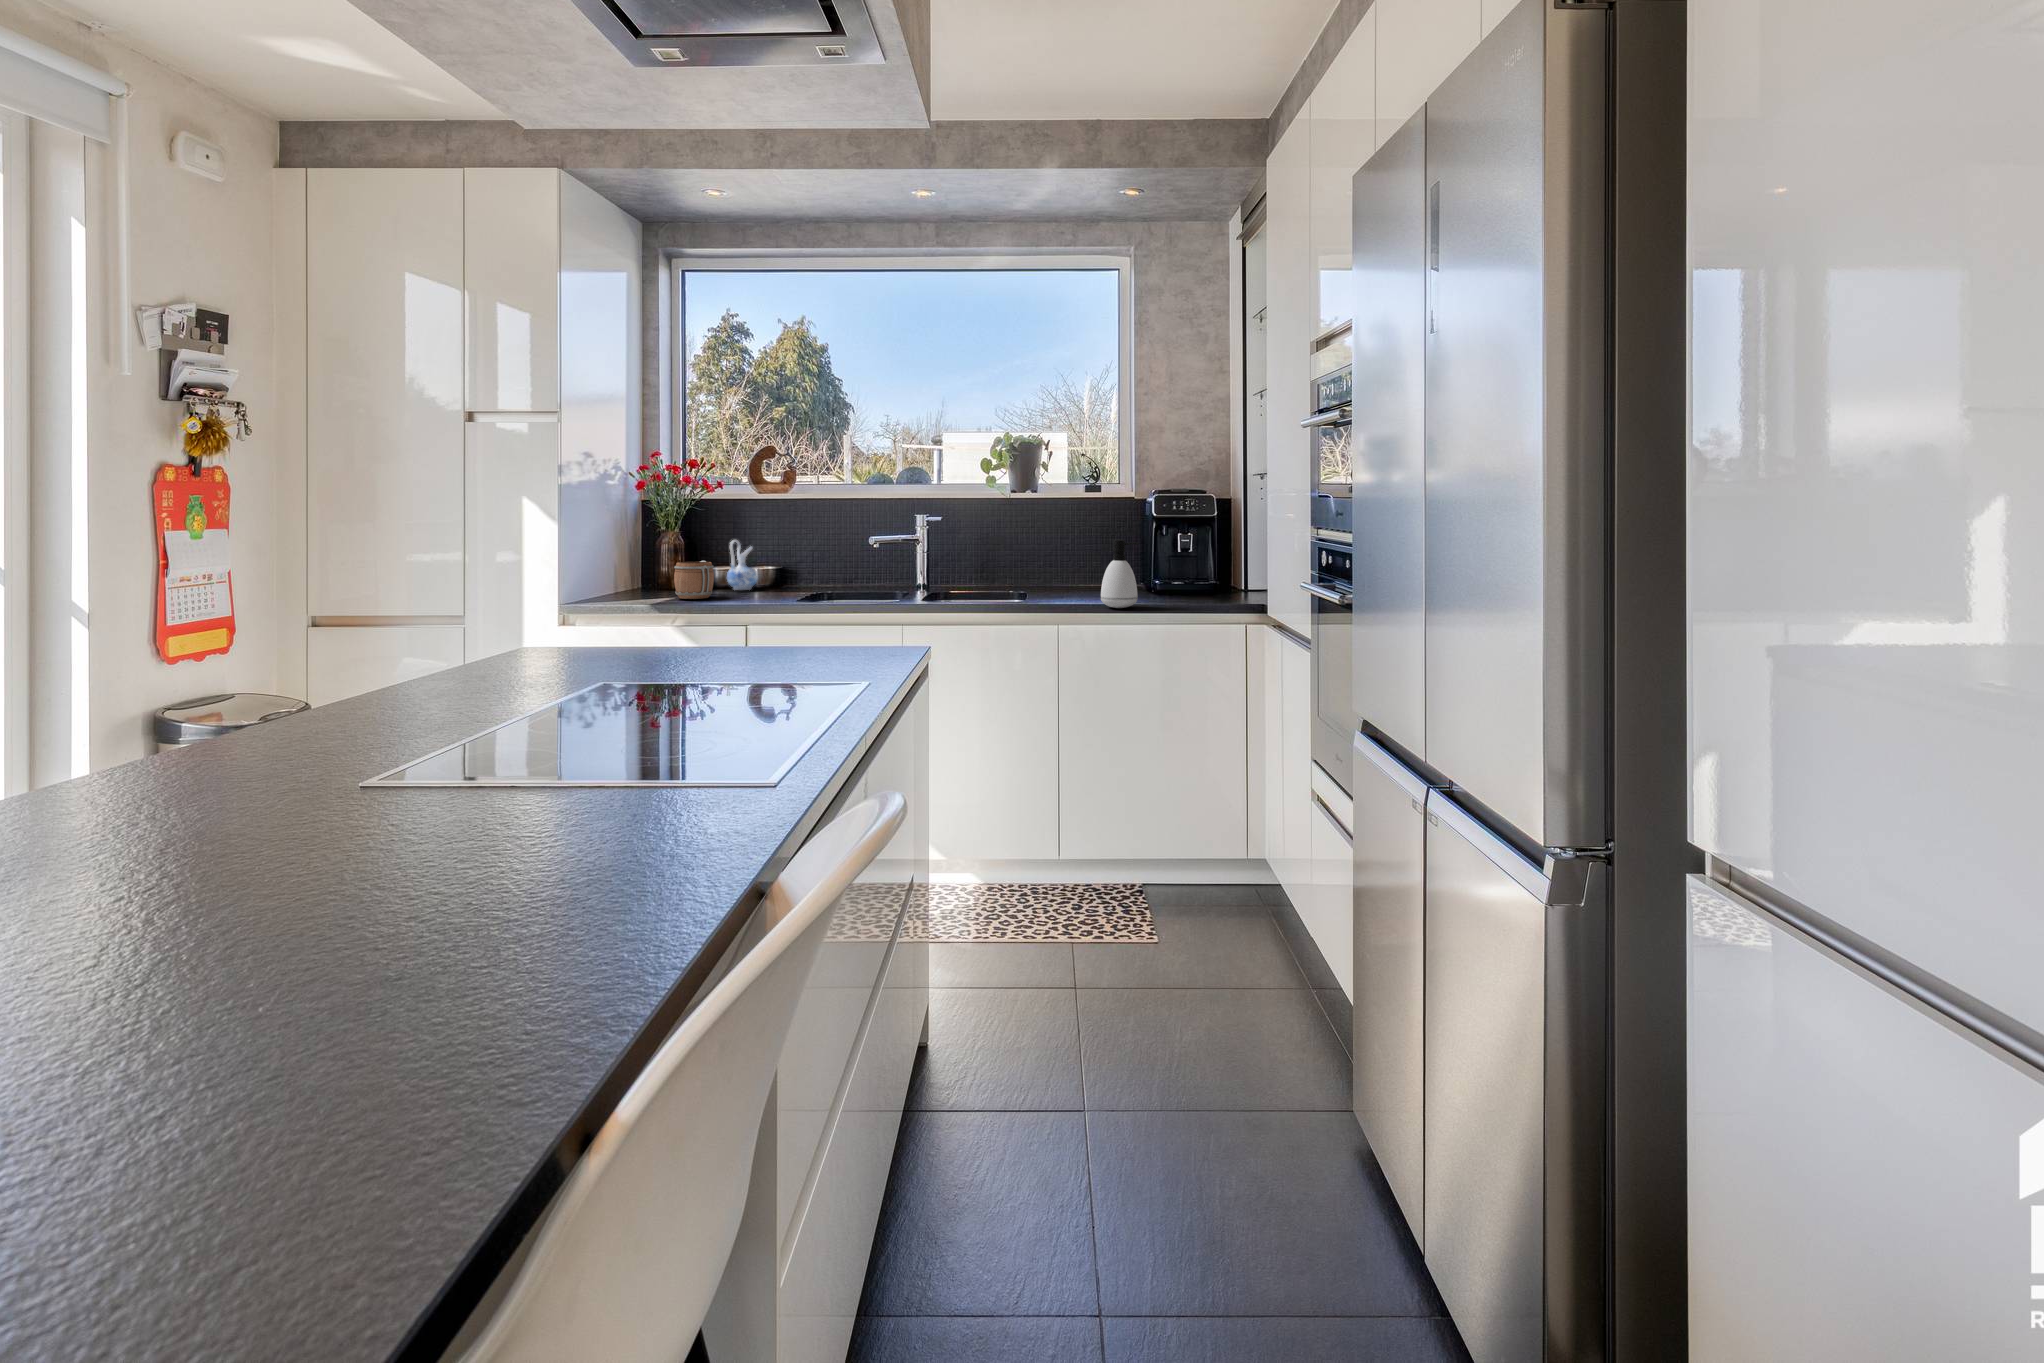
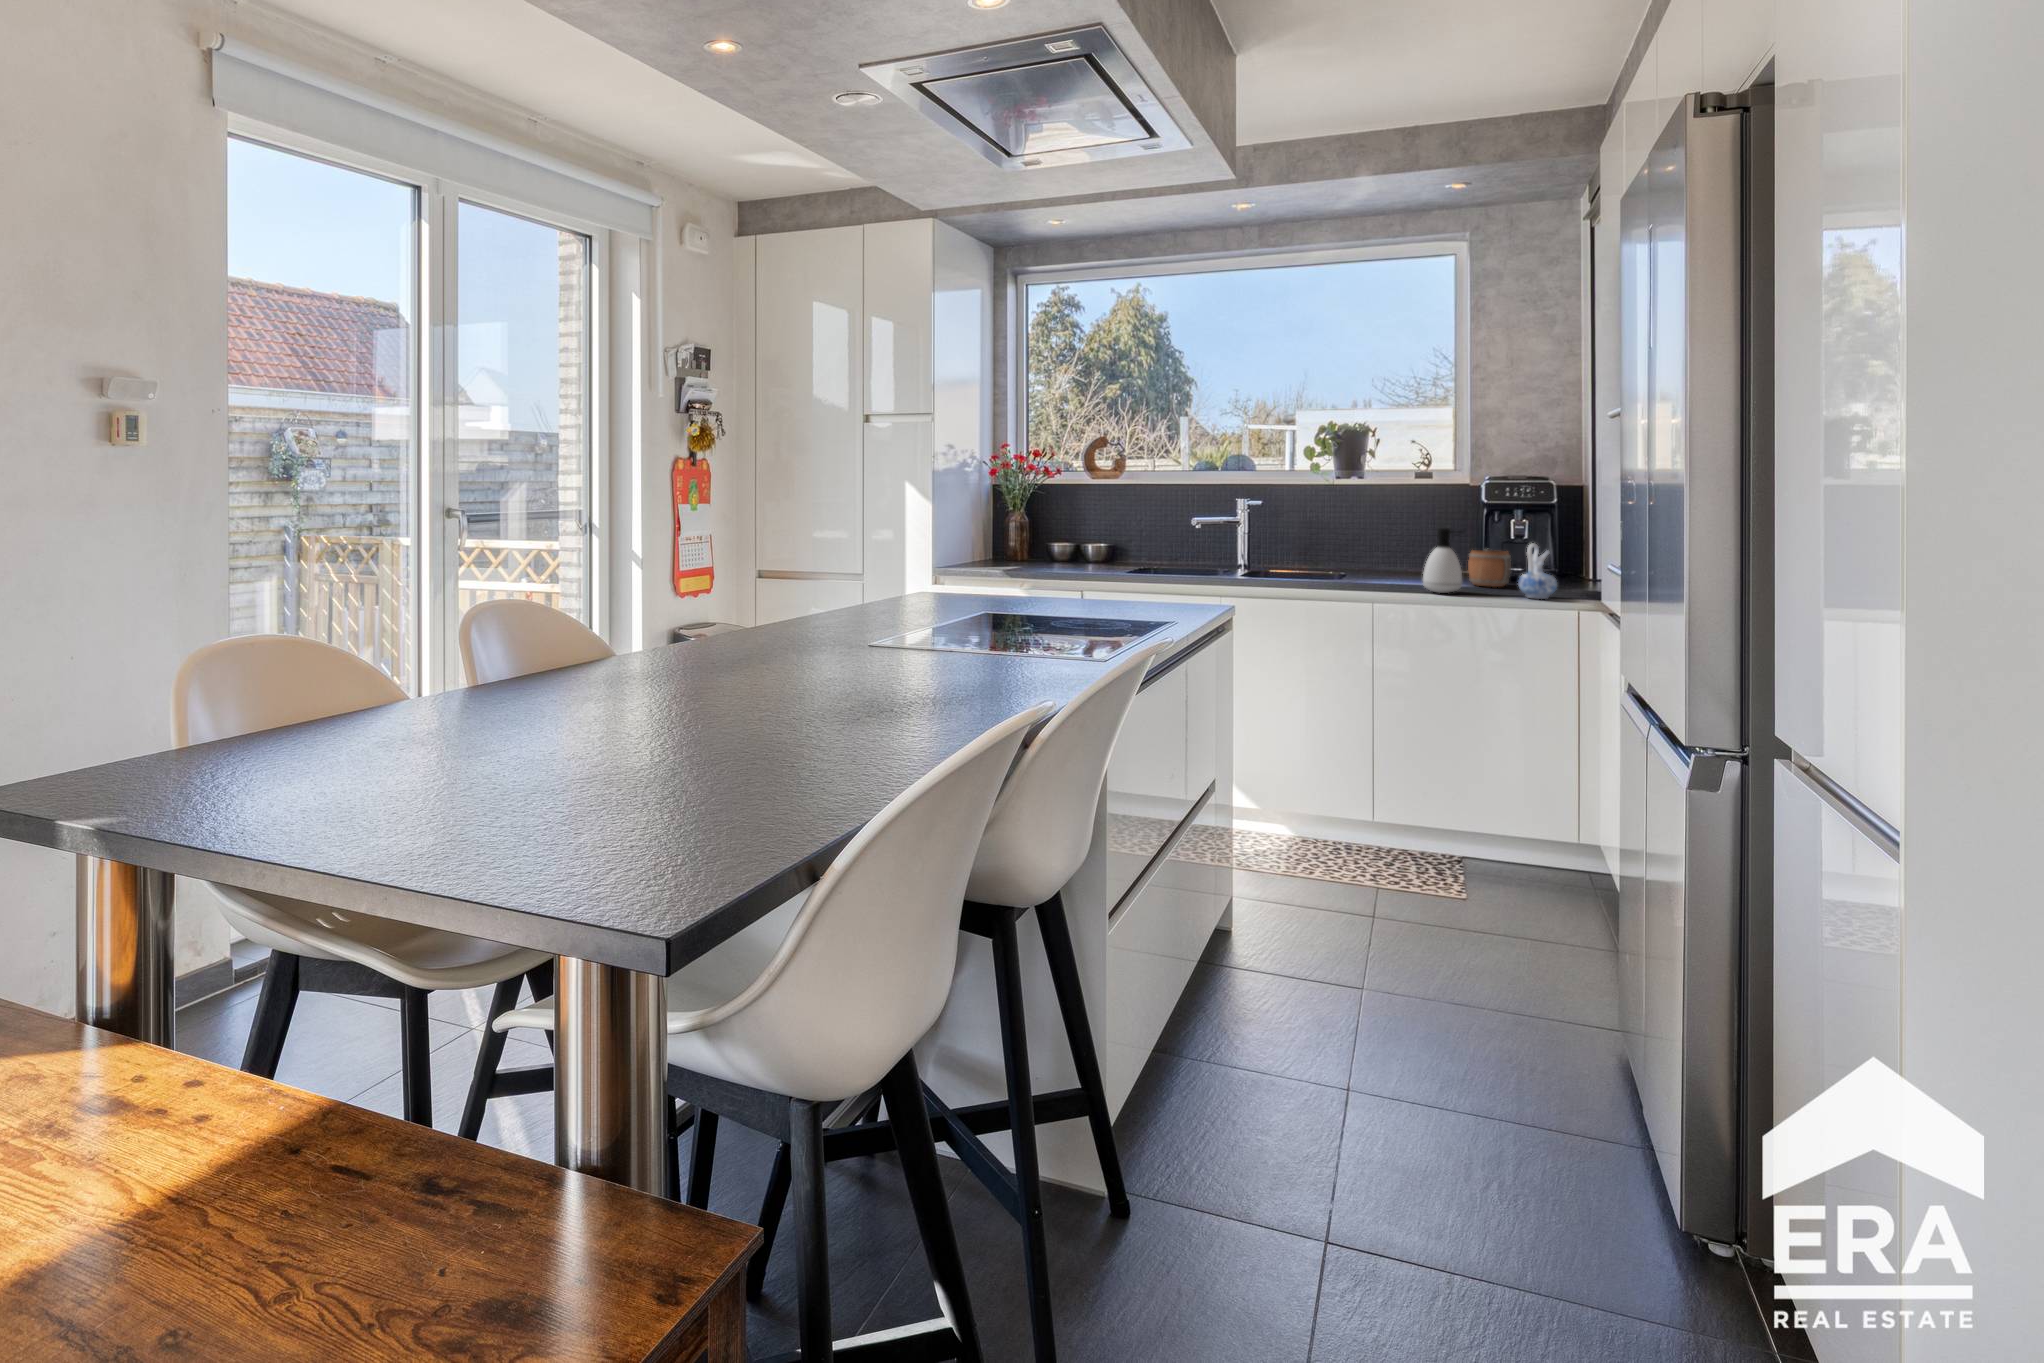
ceramic pitcher: present [727,540,758,590] -> present [1518,543,1557,599]
mug: present [674,561,714,599] -> present [1468,550,1511,587]

